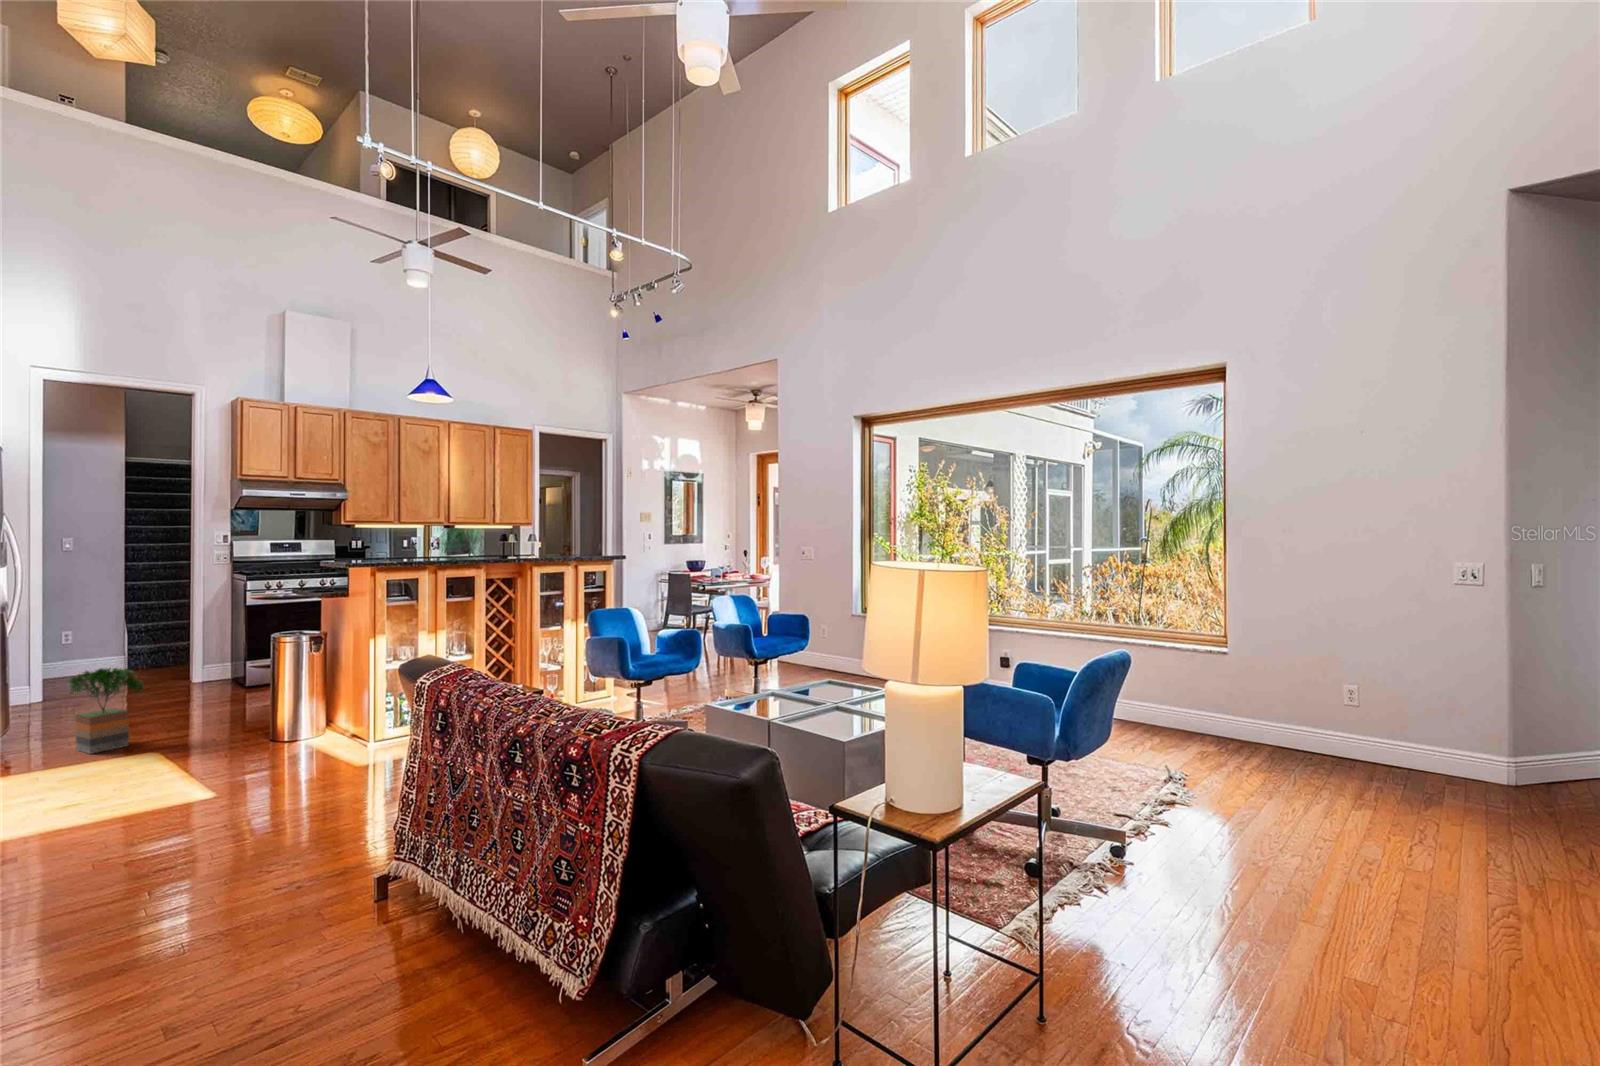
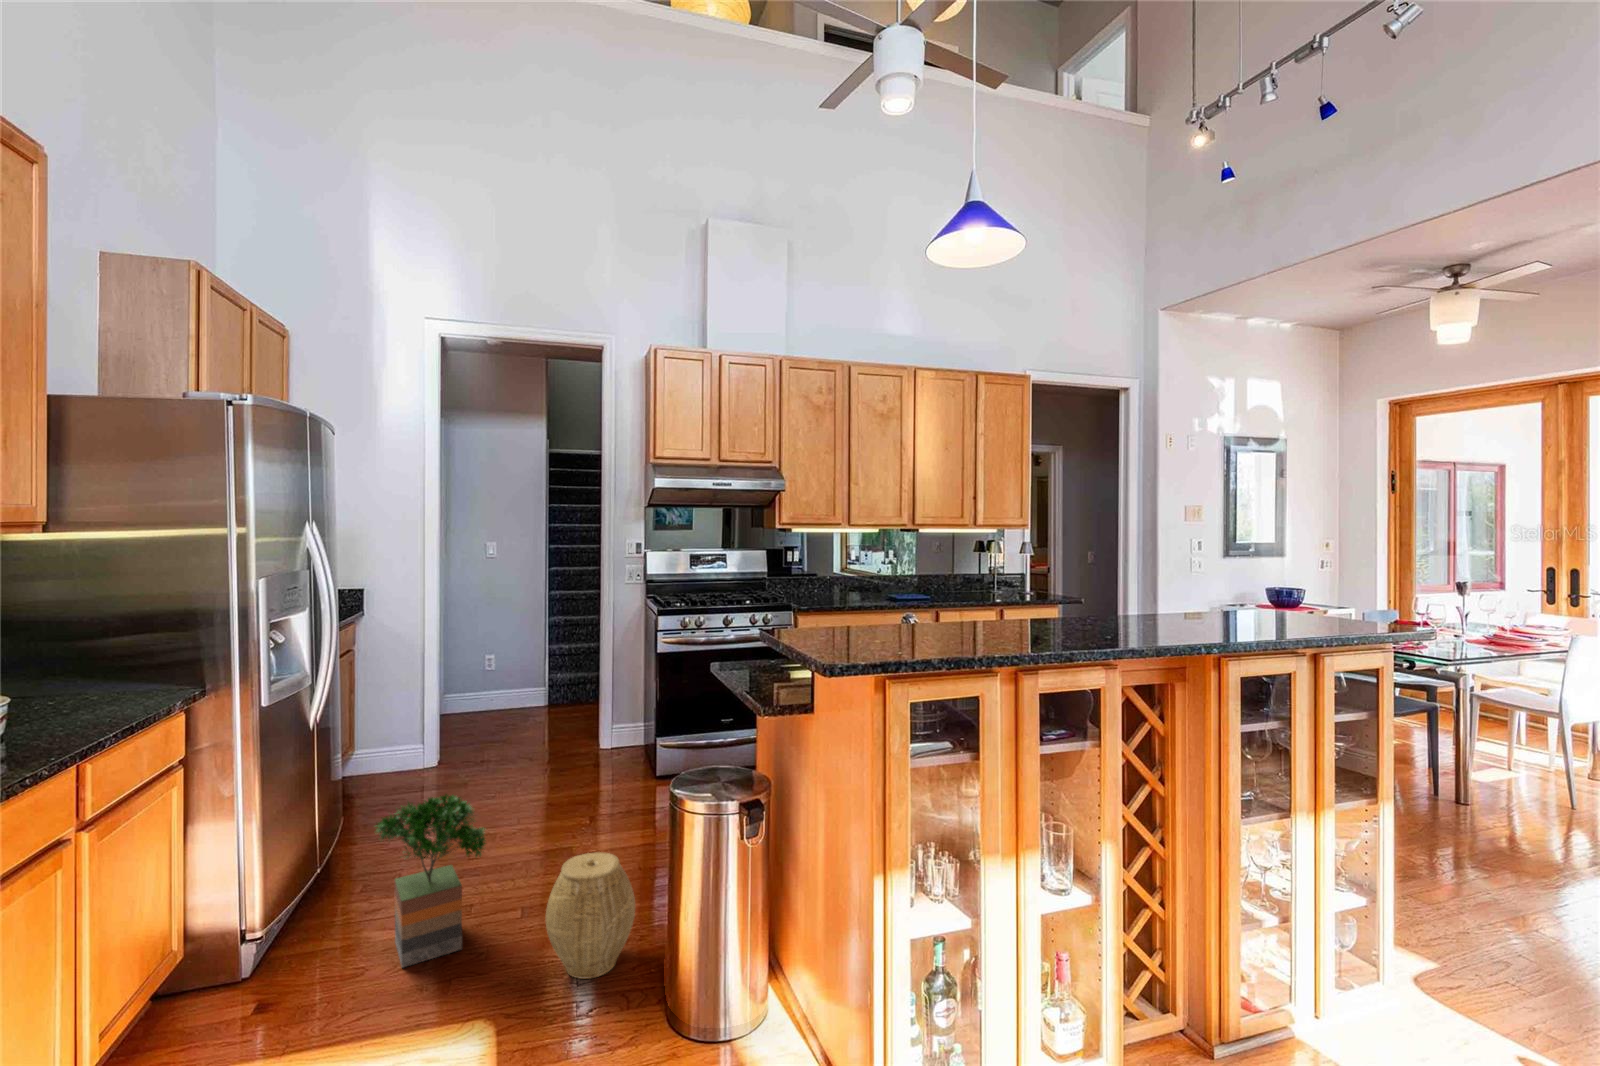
woven basket: none [190,685,247,743] -> present [546,852,635,979]

